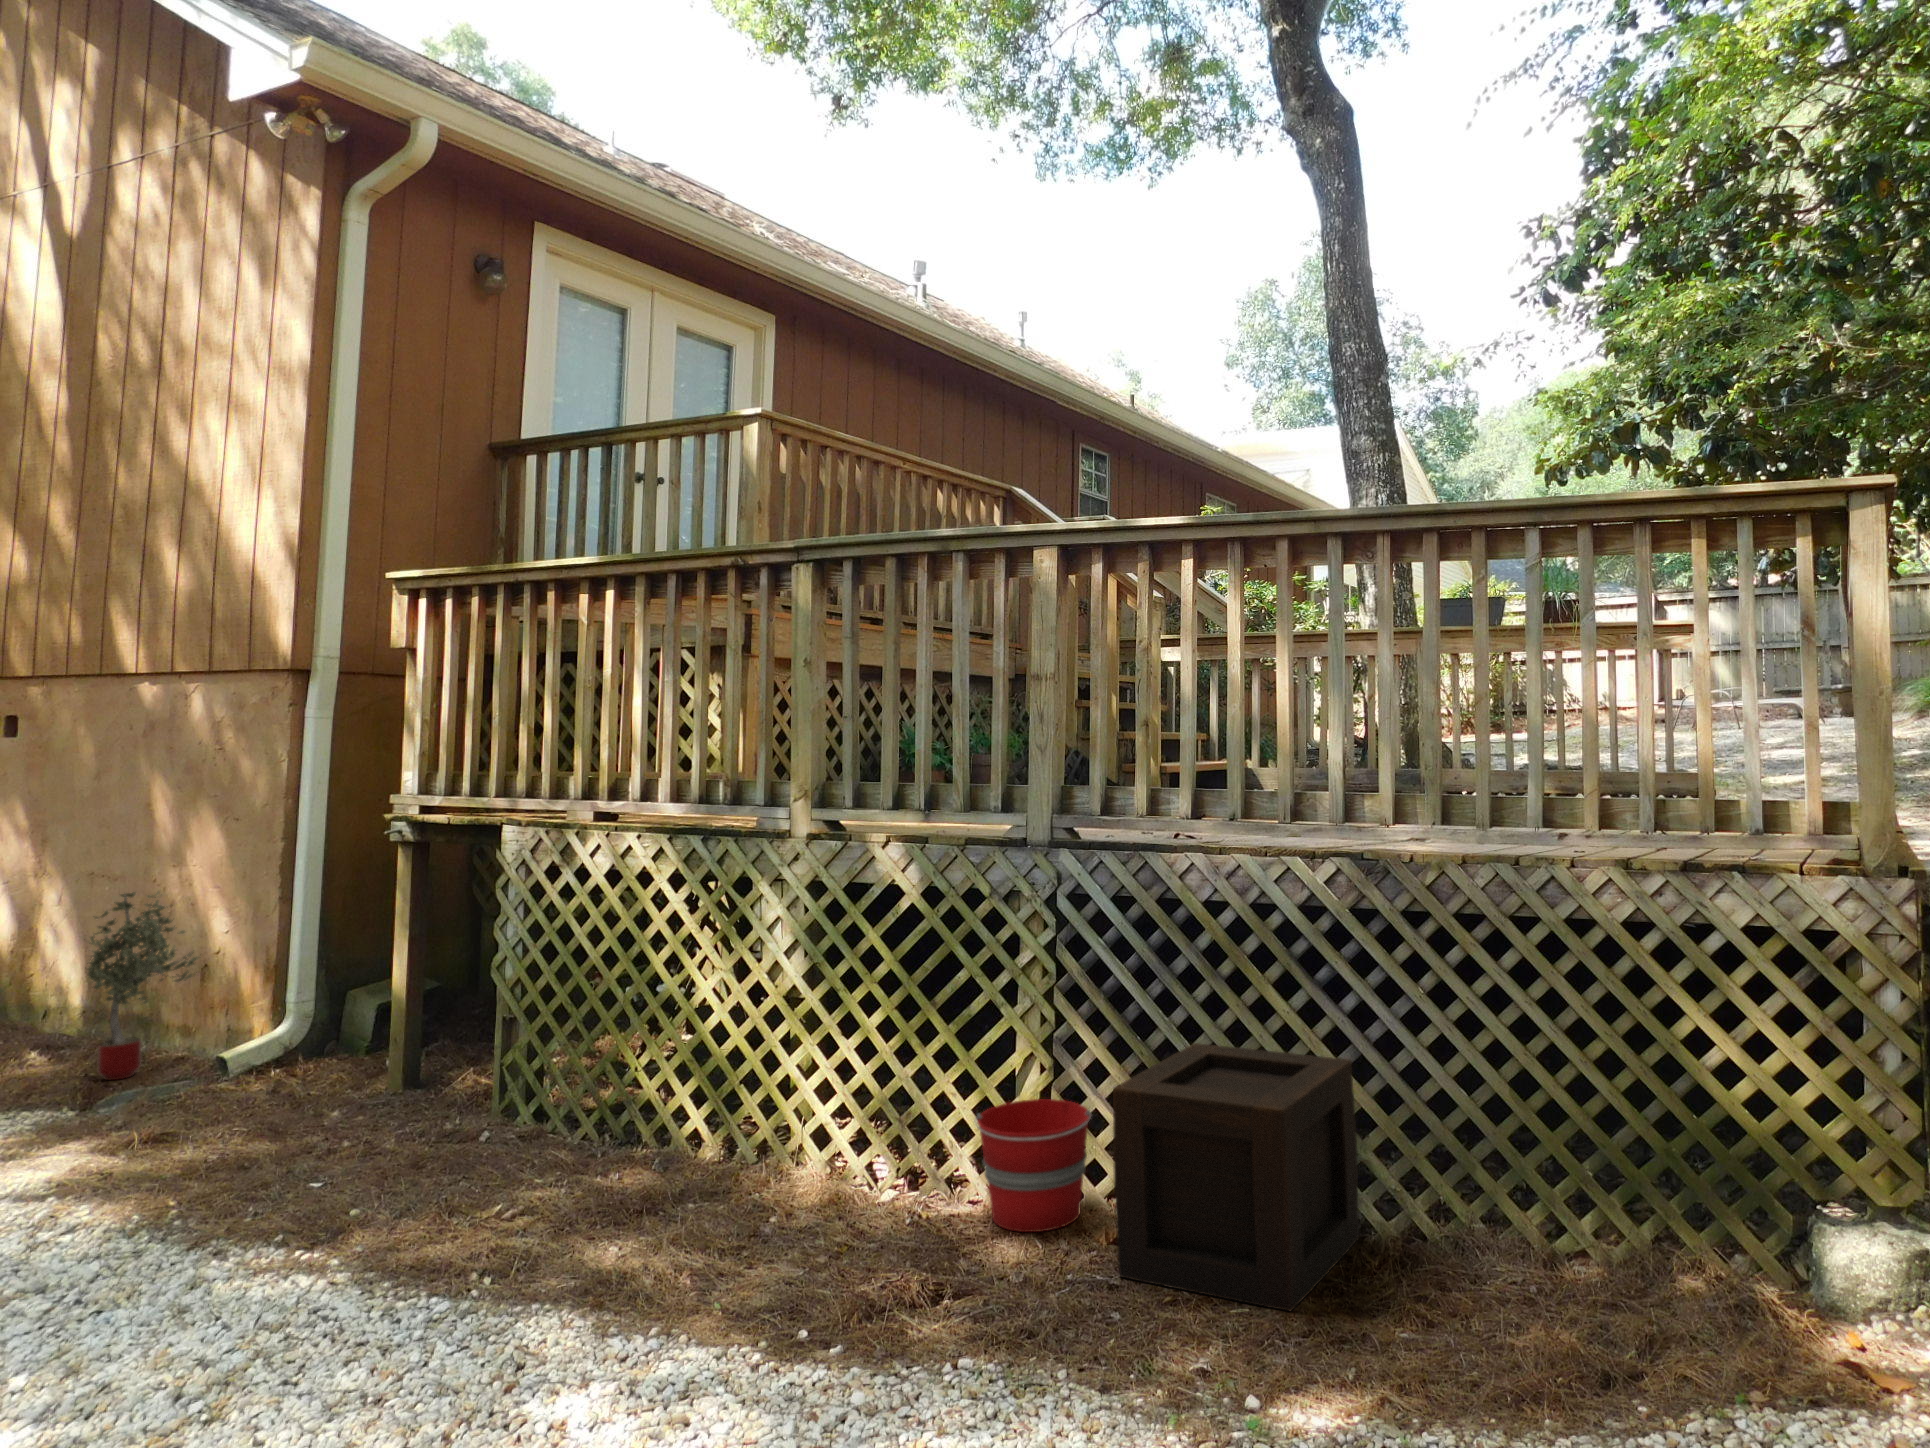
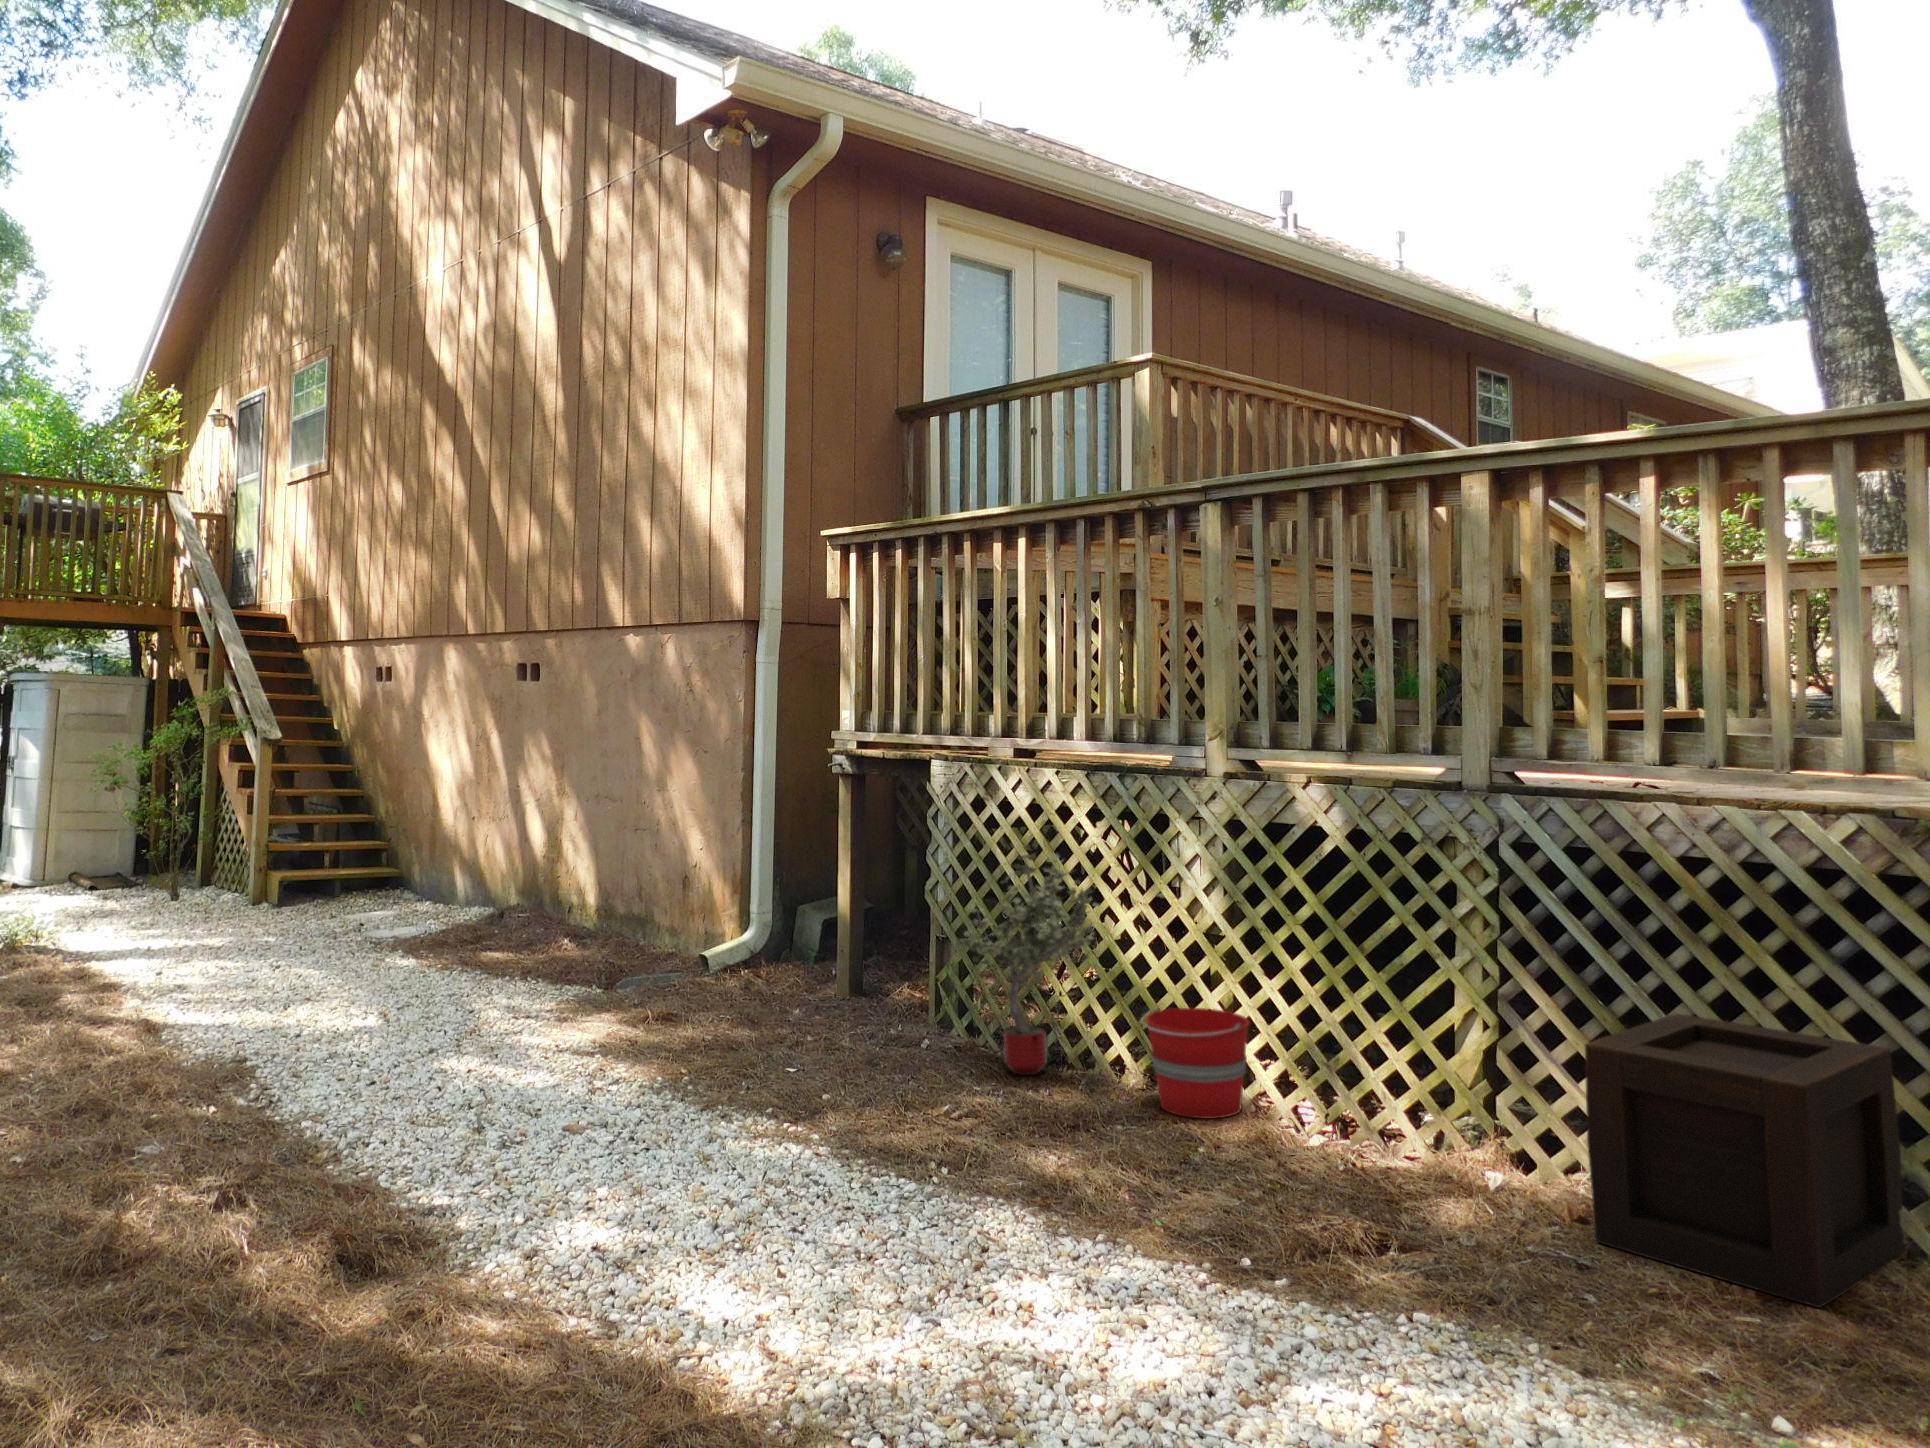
potted tree: present [87,892,198,1080] -> present [961,854,1099,1075]
bucket: present [975,1099,1091,1232] -> present [1143,1008,1249,1119]

